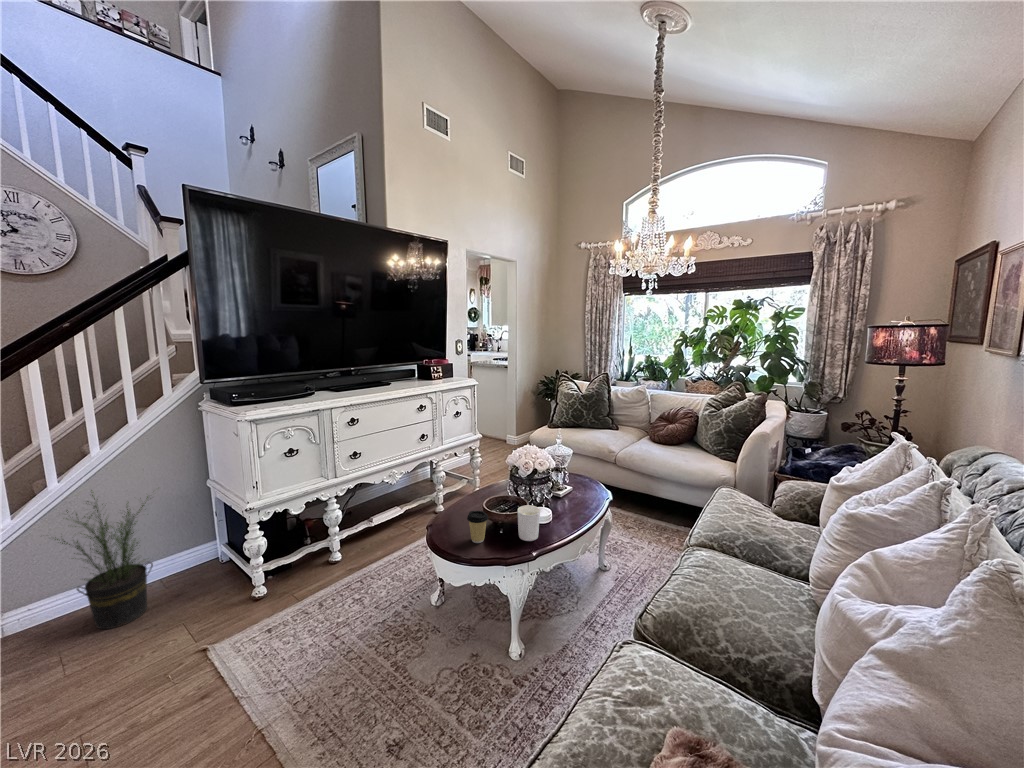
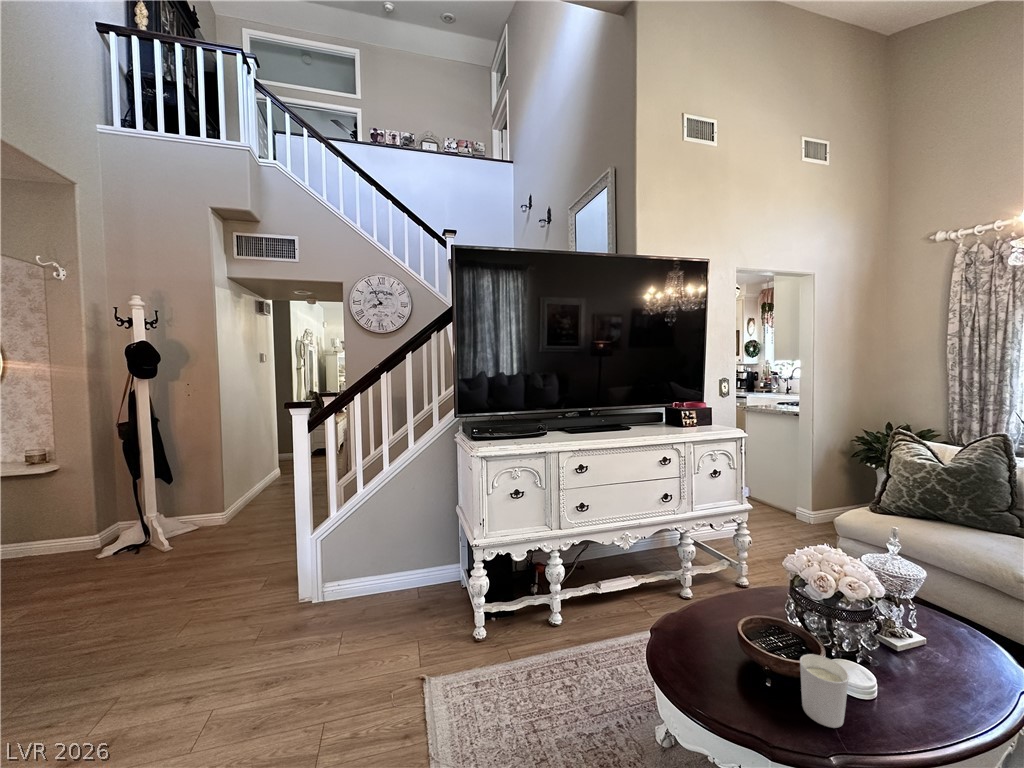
potted plant: present [55,490,153,629] -> none [342,498,418,624]
coffee cup: present [467,511,488,543] -> none [707,634,744,691]

